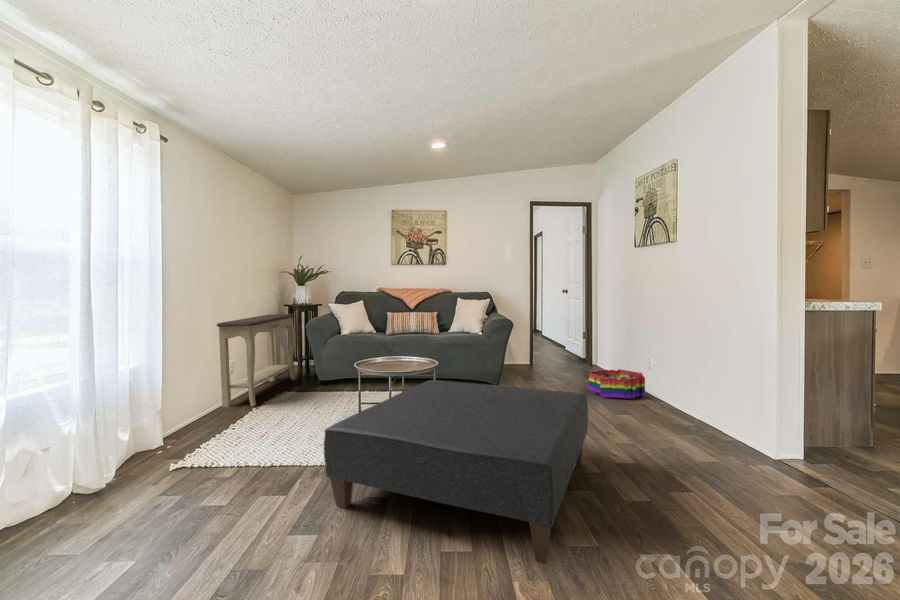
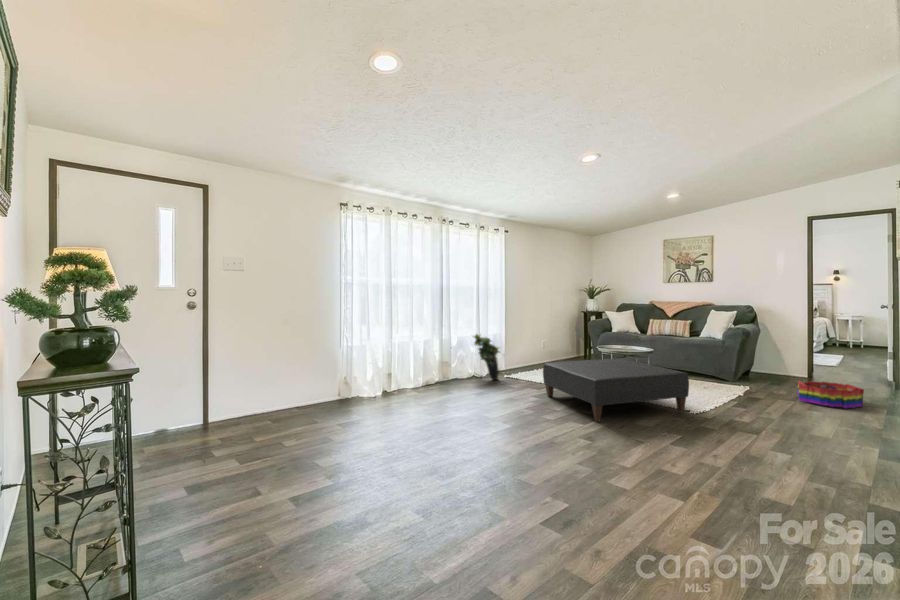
console table: present [217,314,296,407] -> none [535,316,586,365]
potted plant: none [58,368,167,494] -> present [474,334,499,380]

